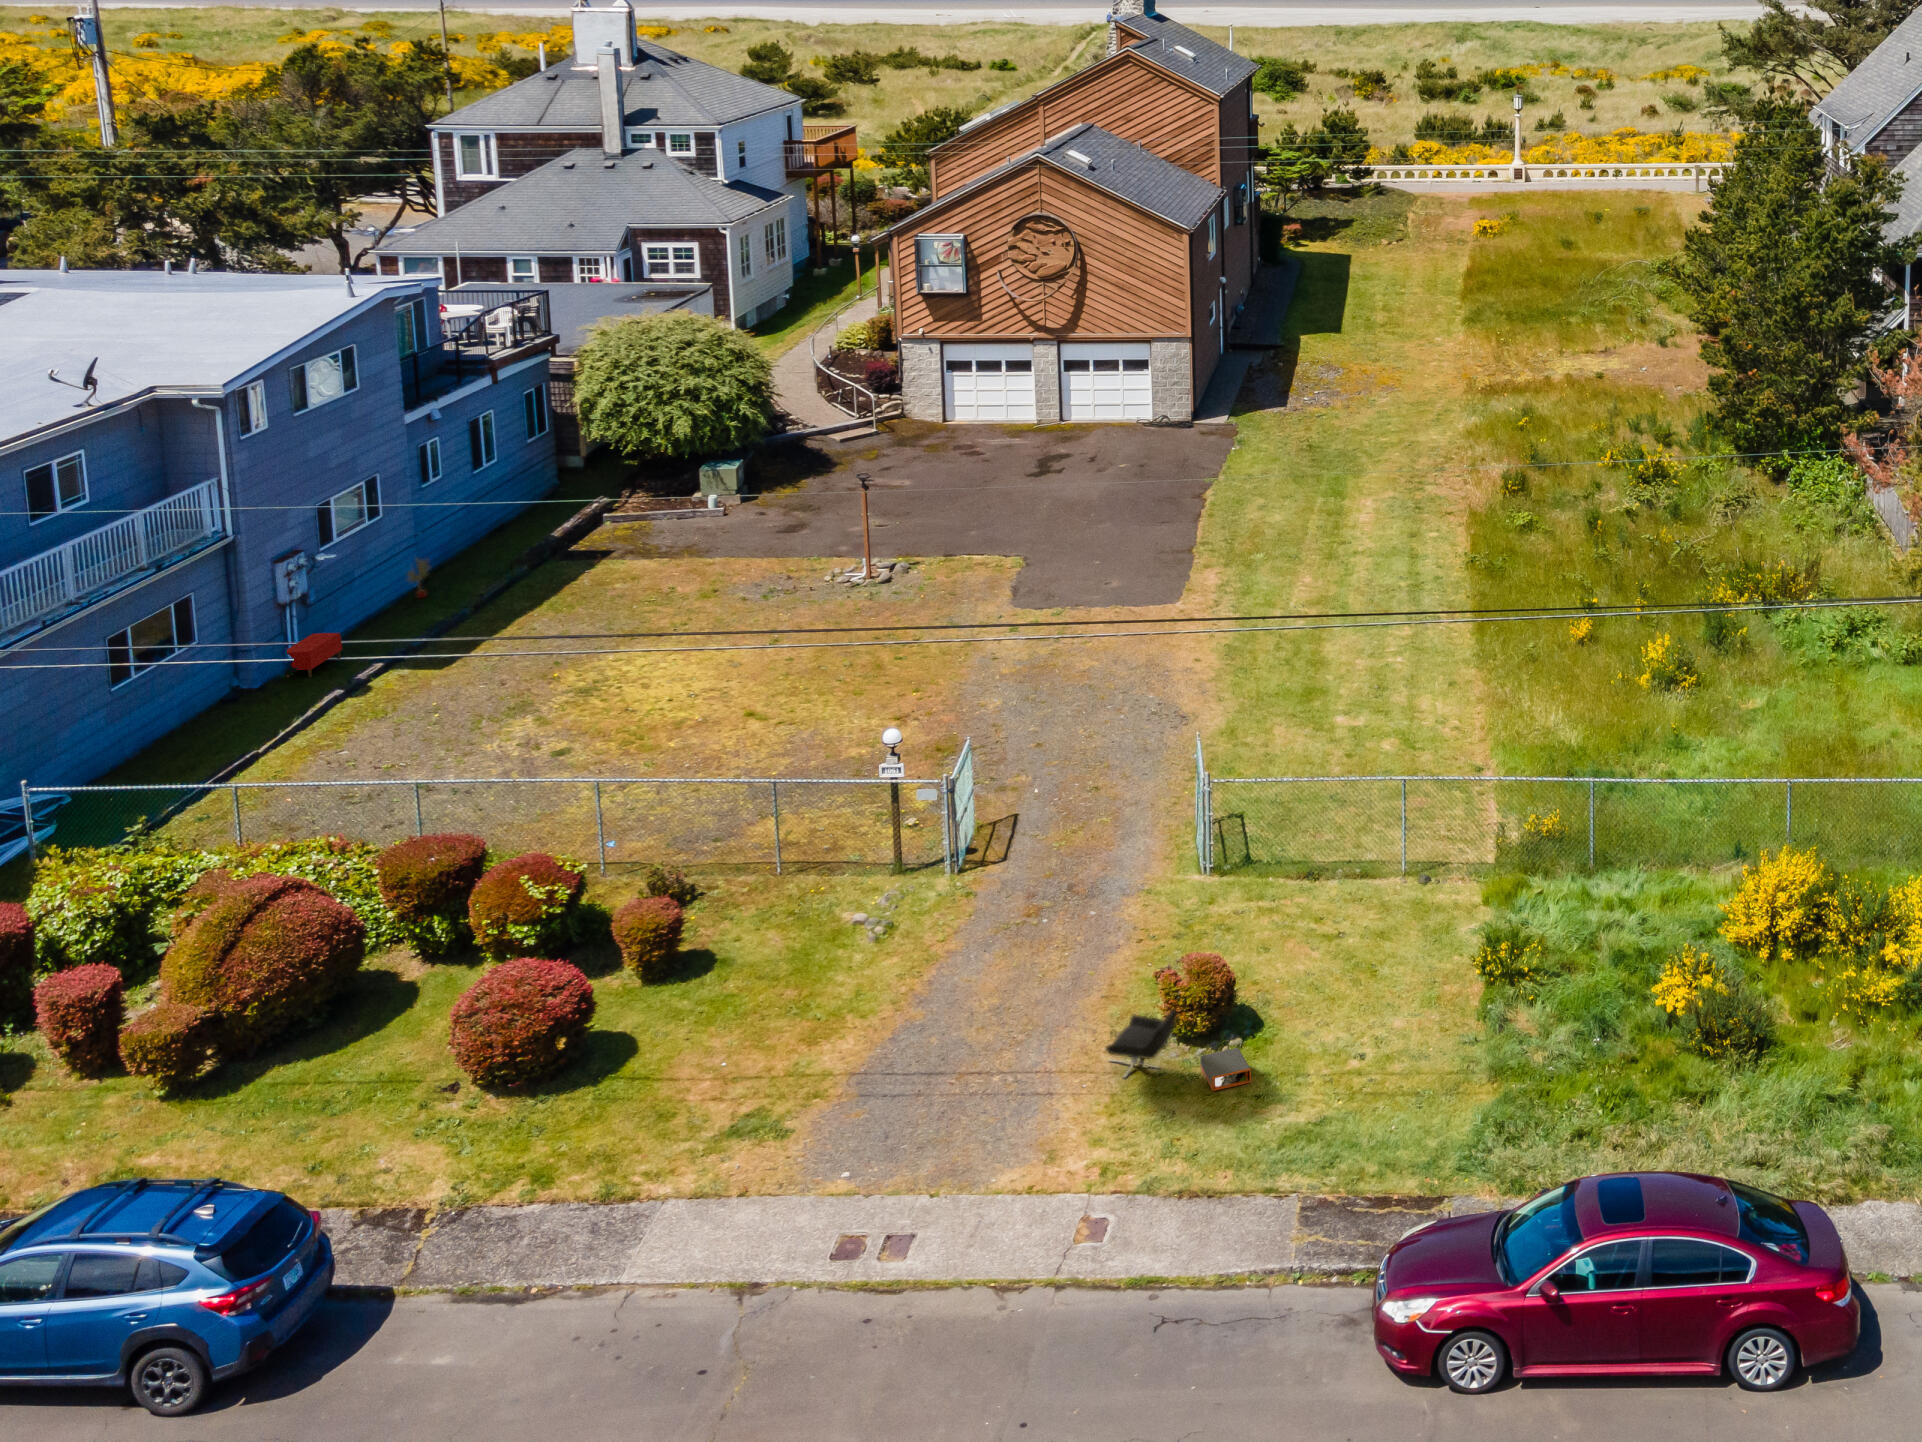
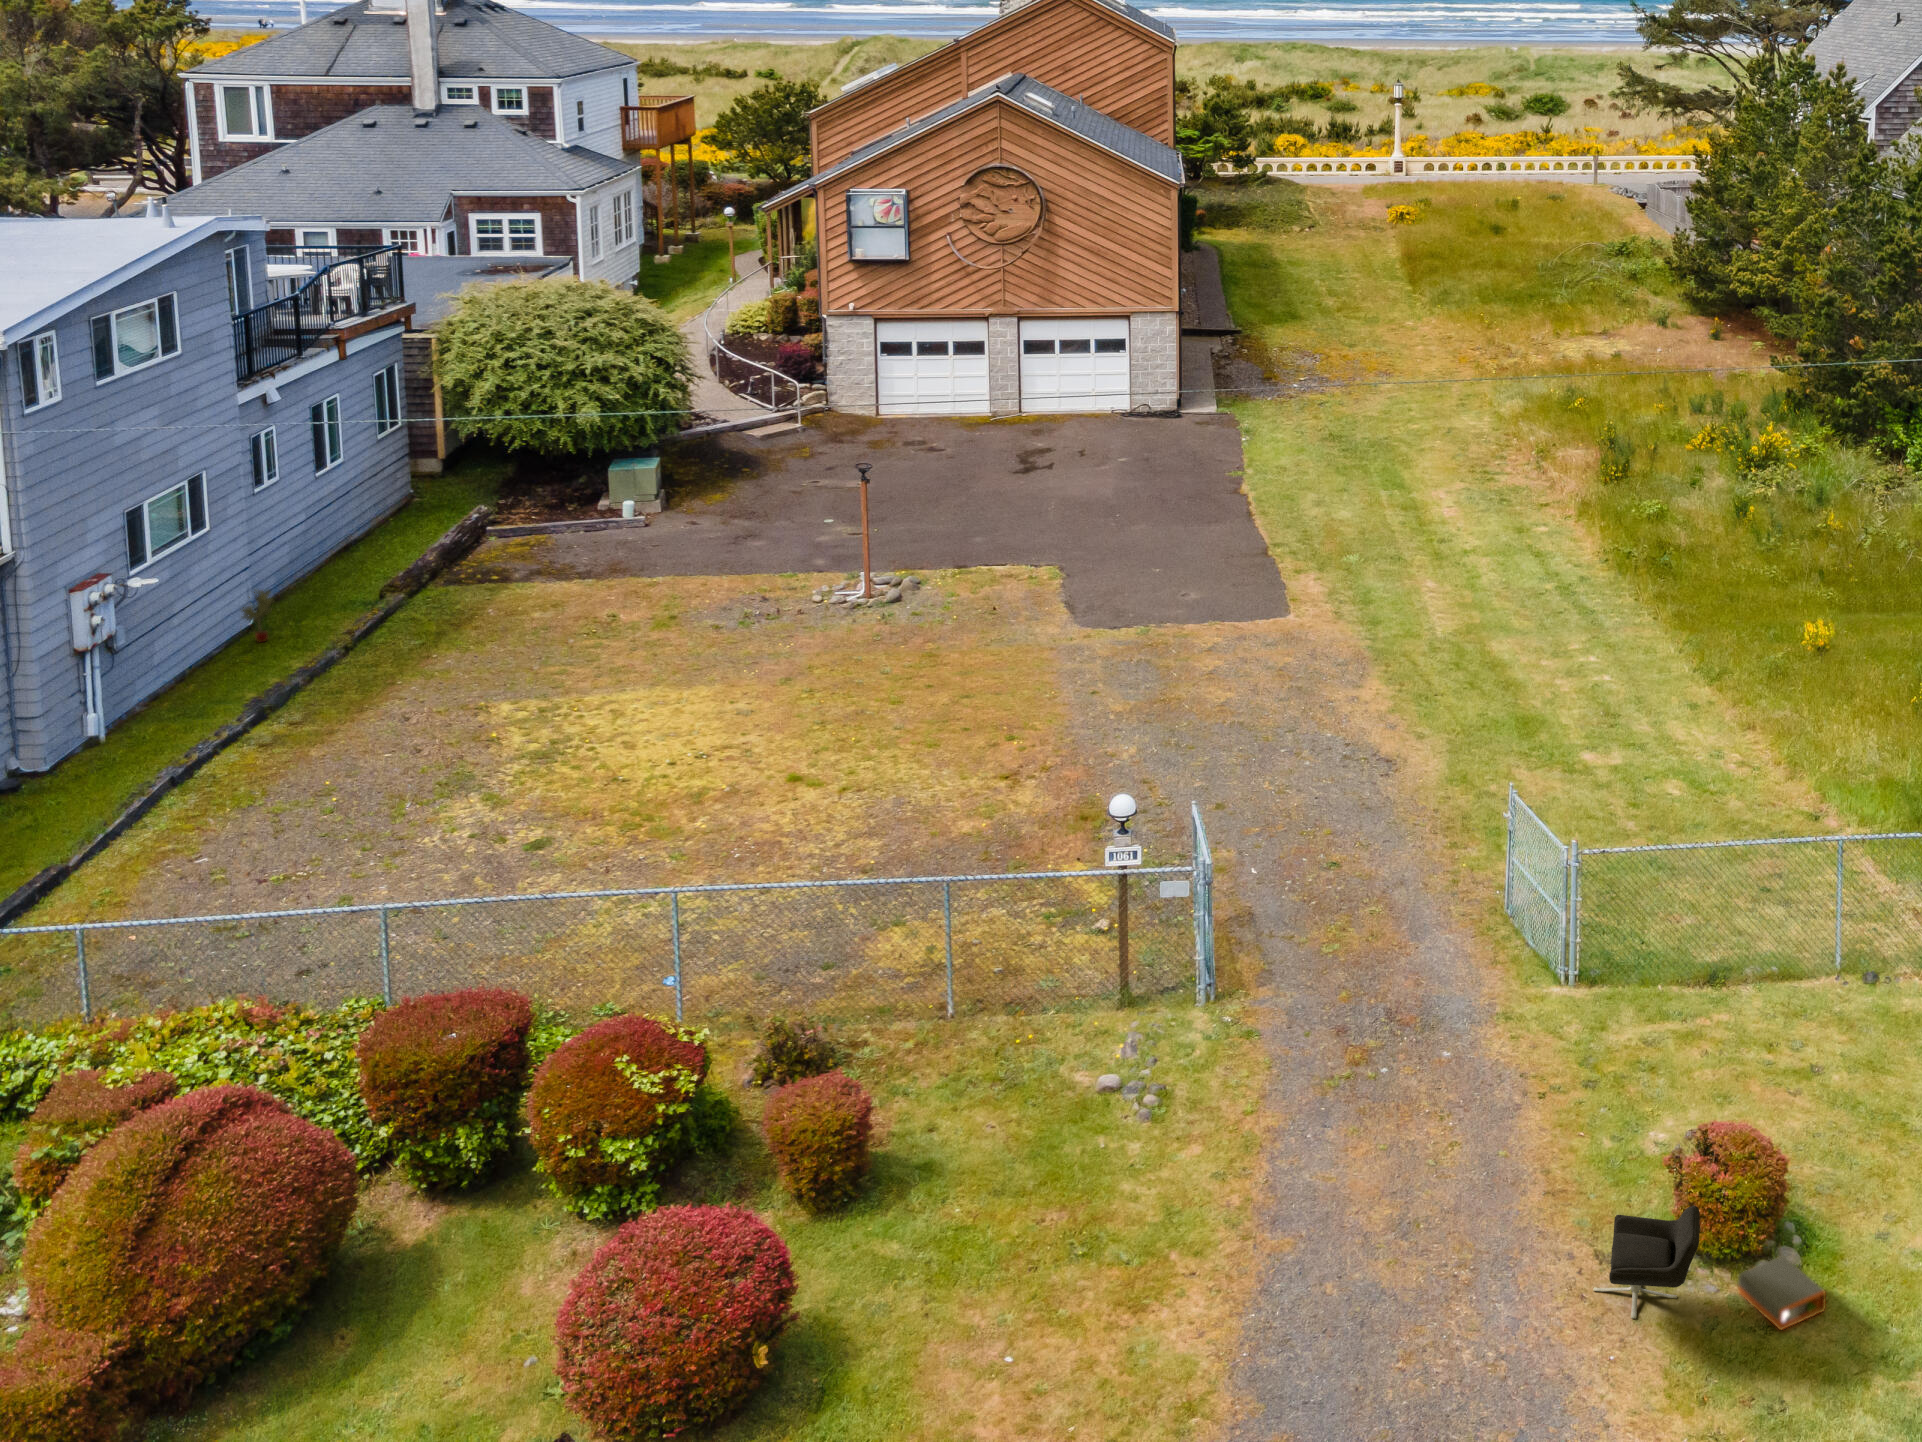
bench: present [287,633,342,678] -> none [85,692,169,757]

